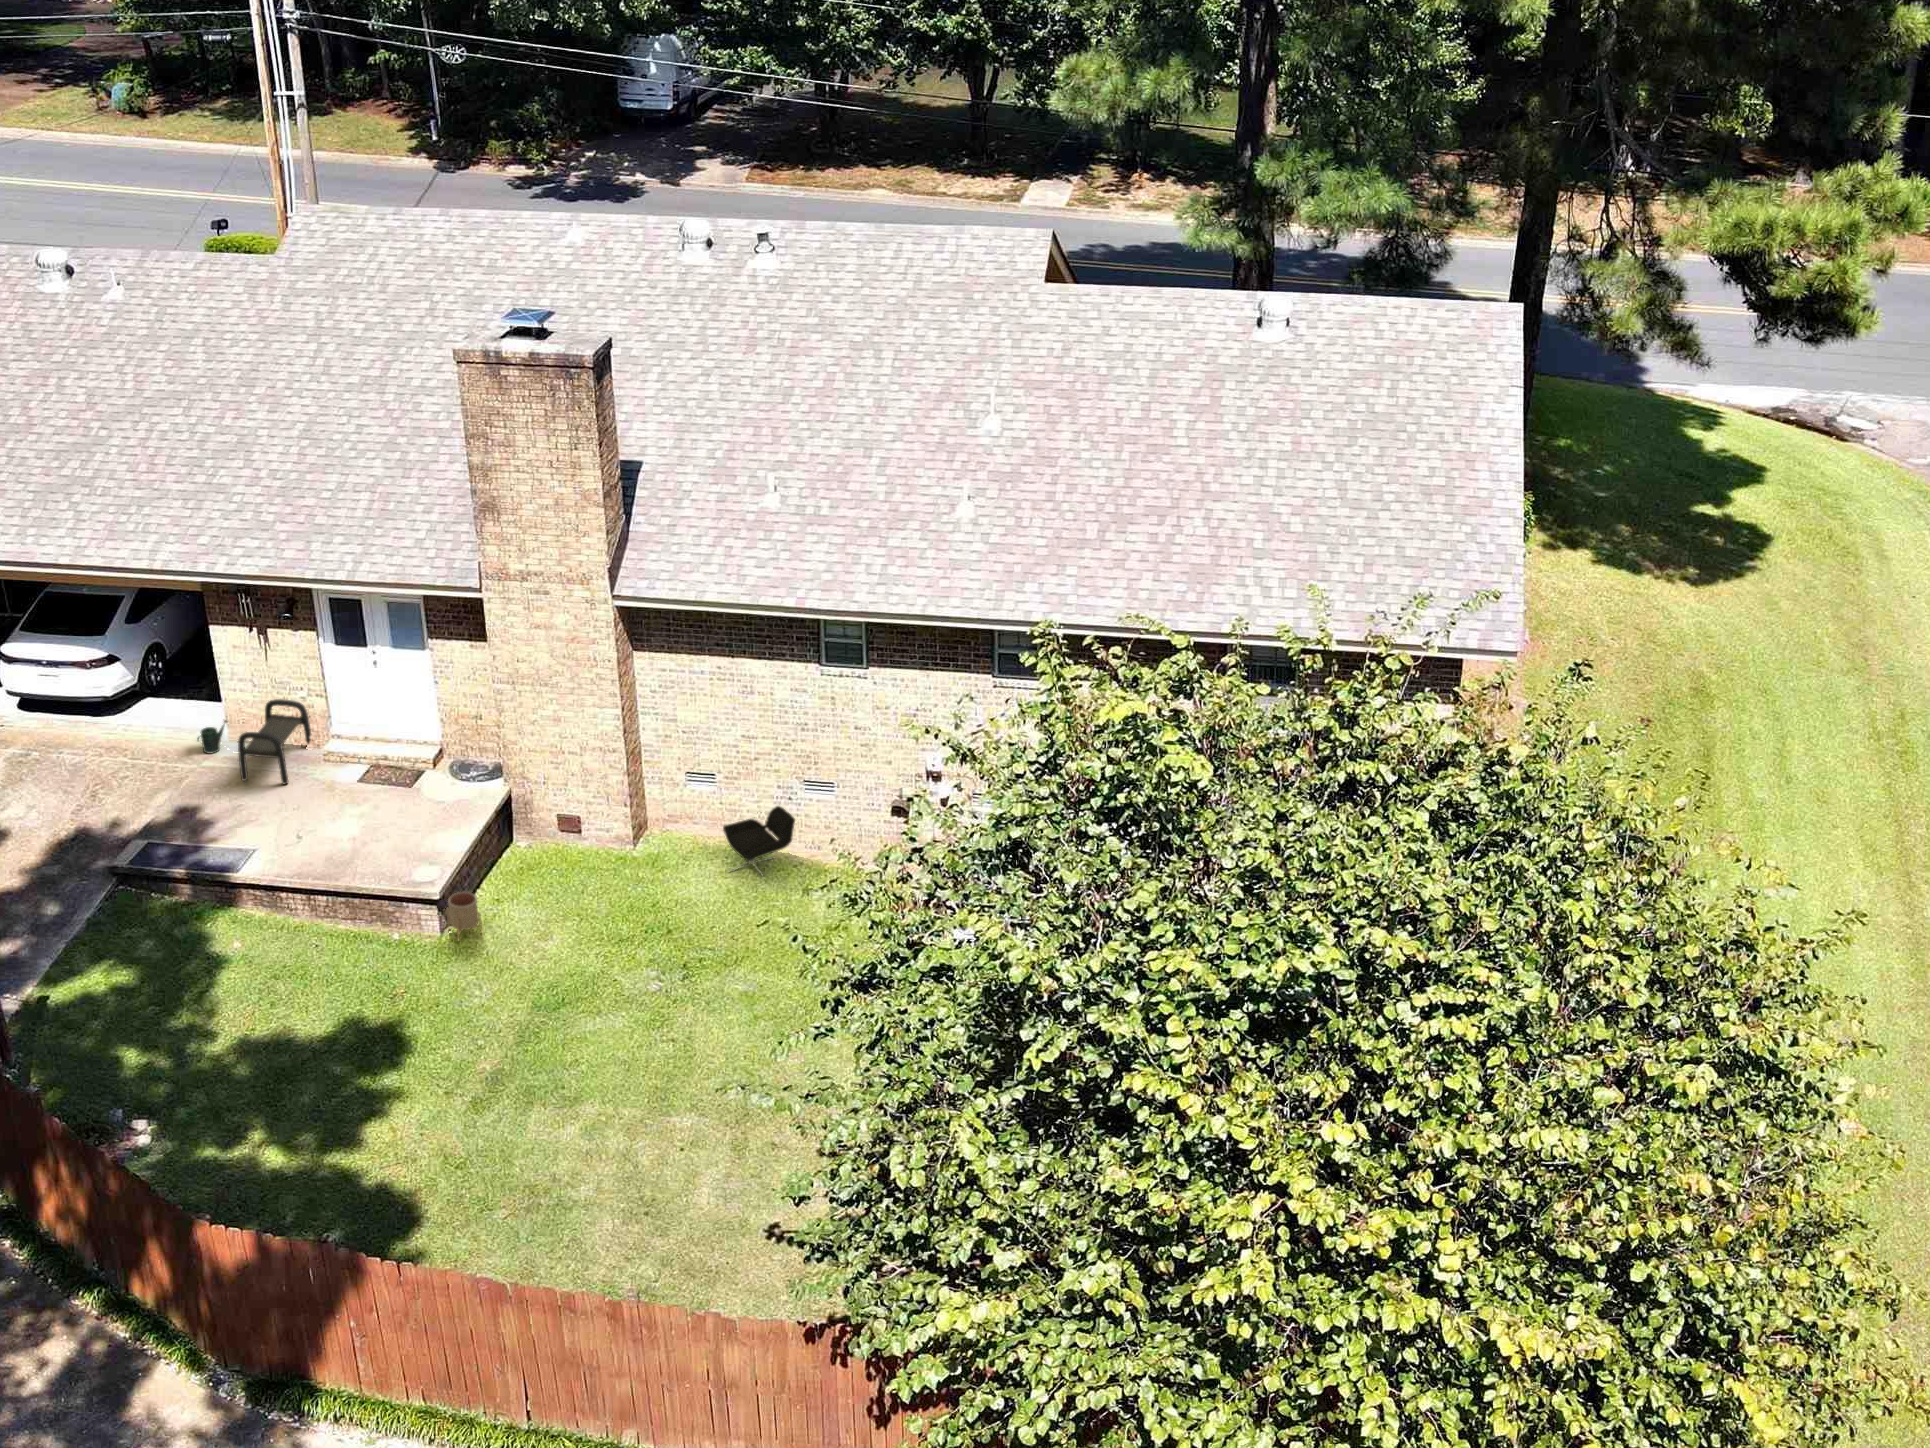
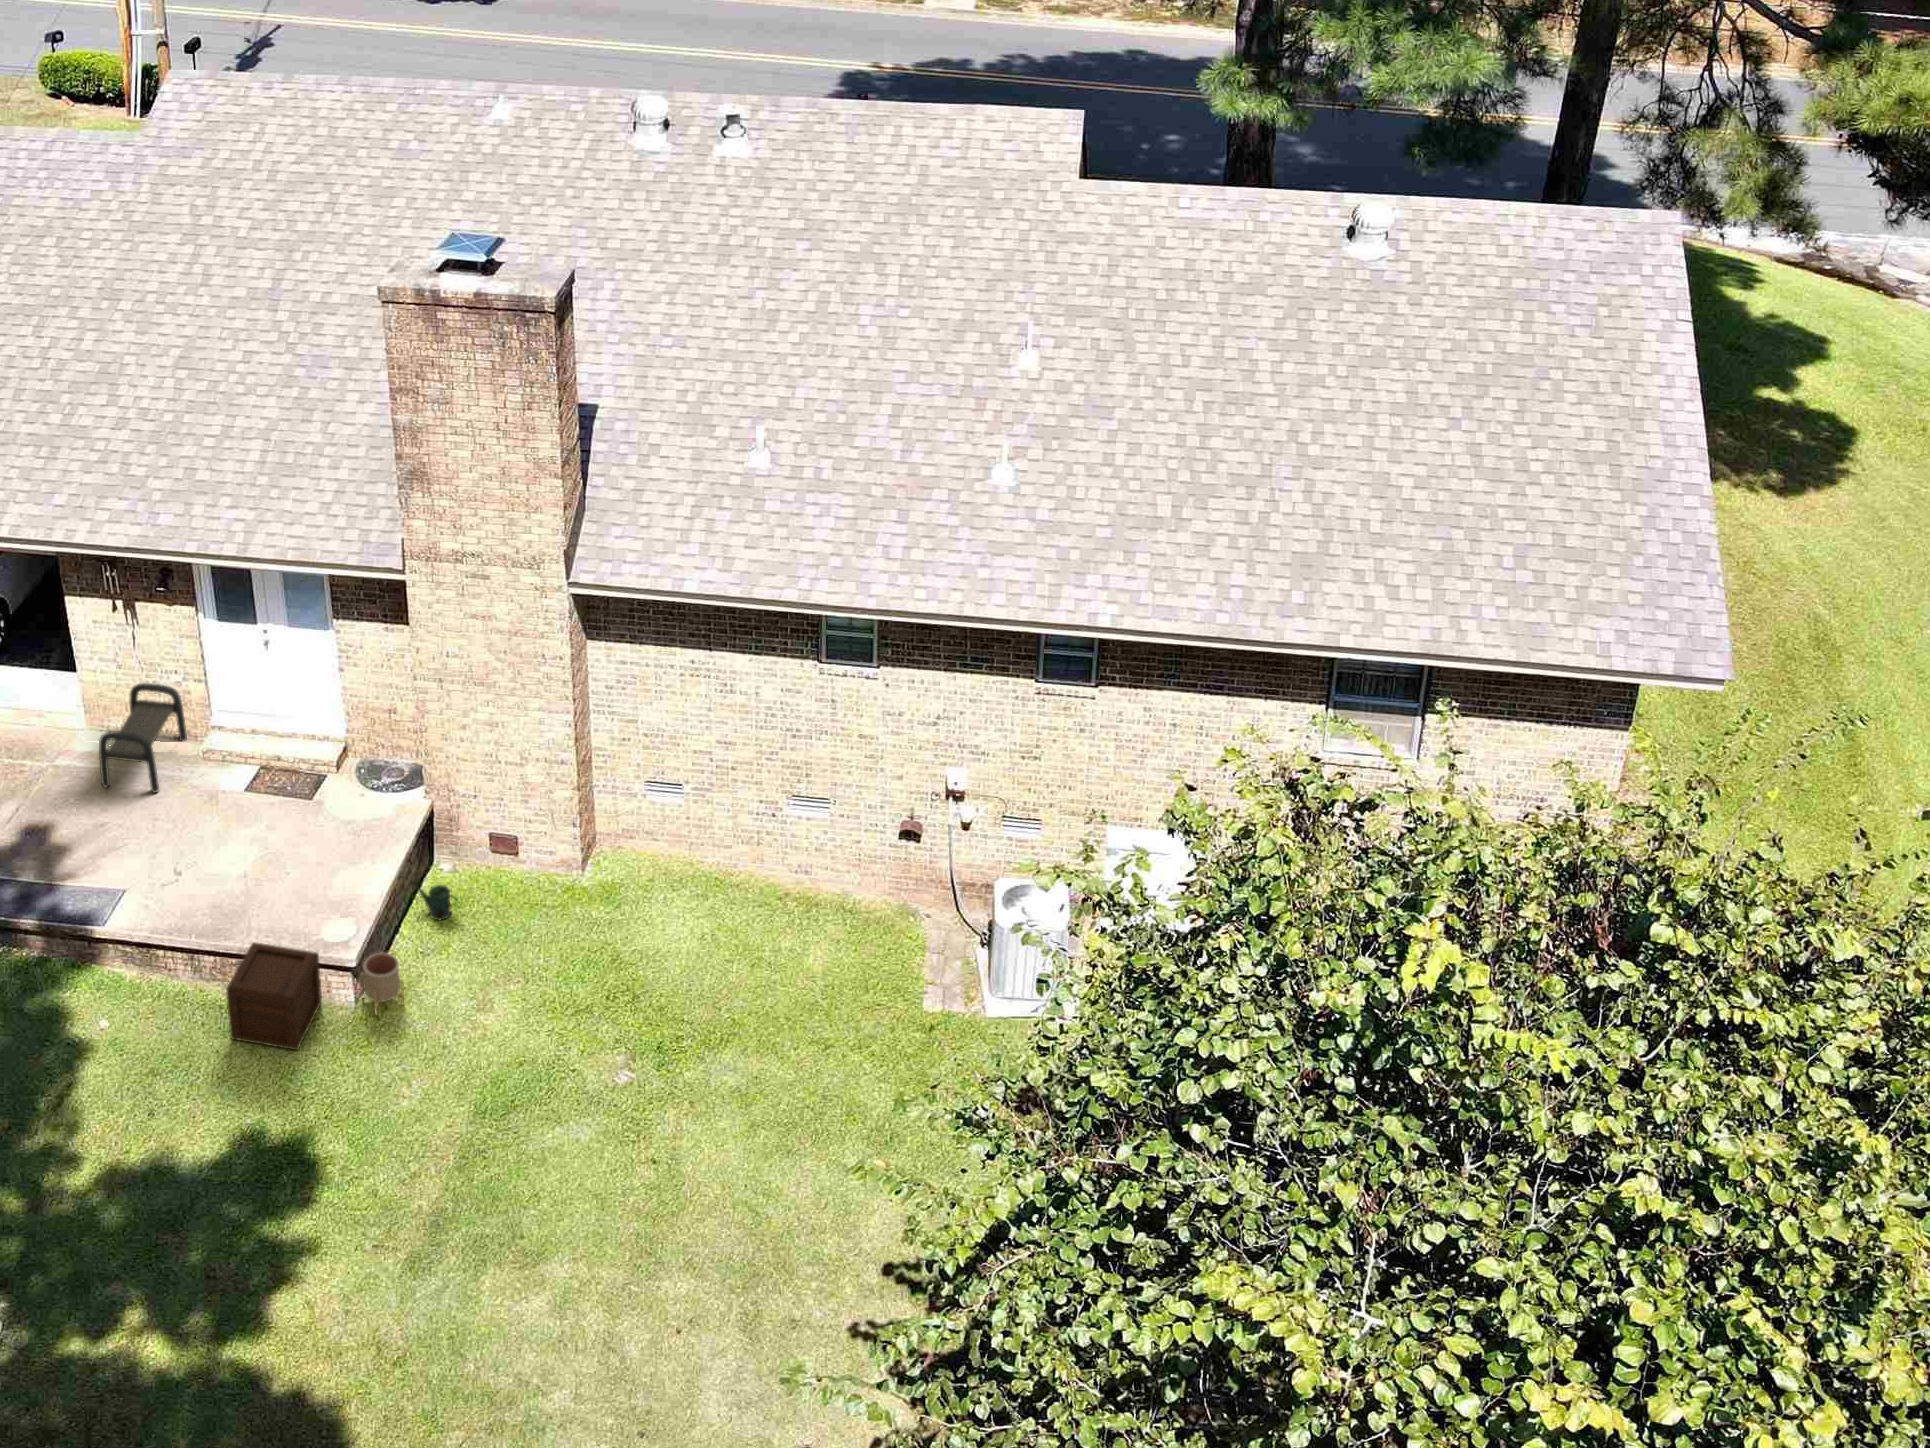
watering can: present [198,720,227,754] -> present [412,881,456,920]
lounge chair: present [723,806,795,876] -> none [691,821,782,917]
wooden crate: none [335,881,416,964] -> present [226,942,322,1050]

